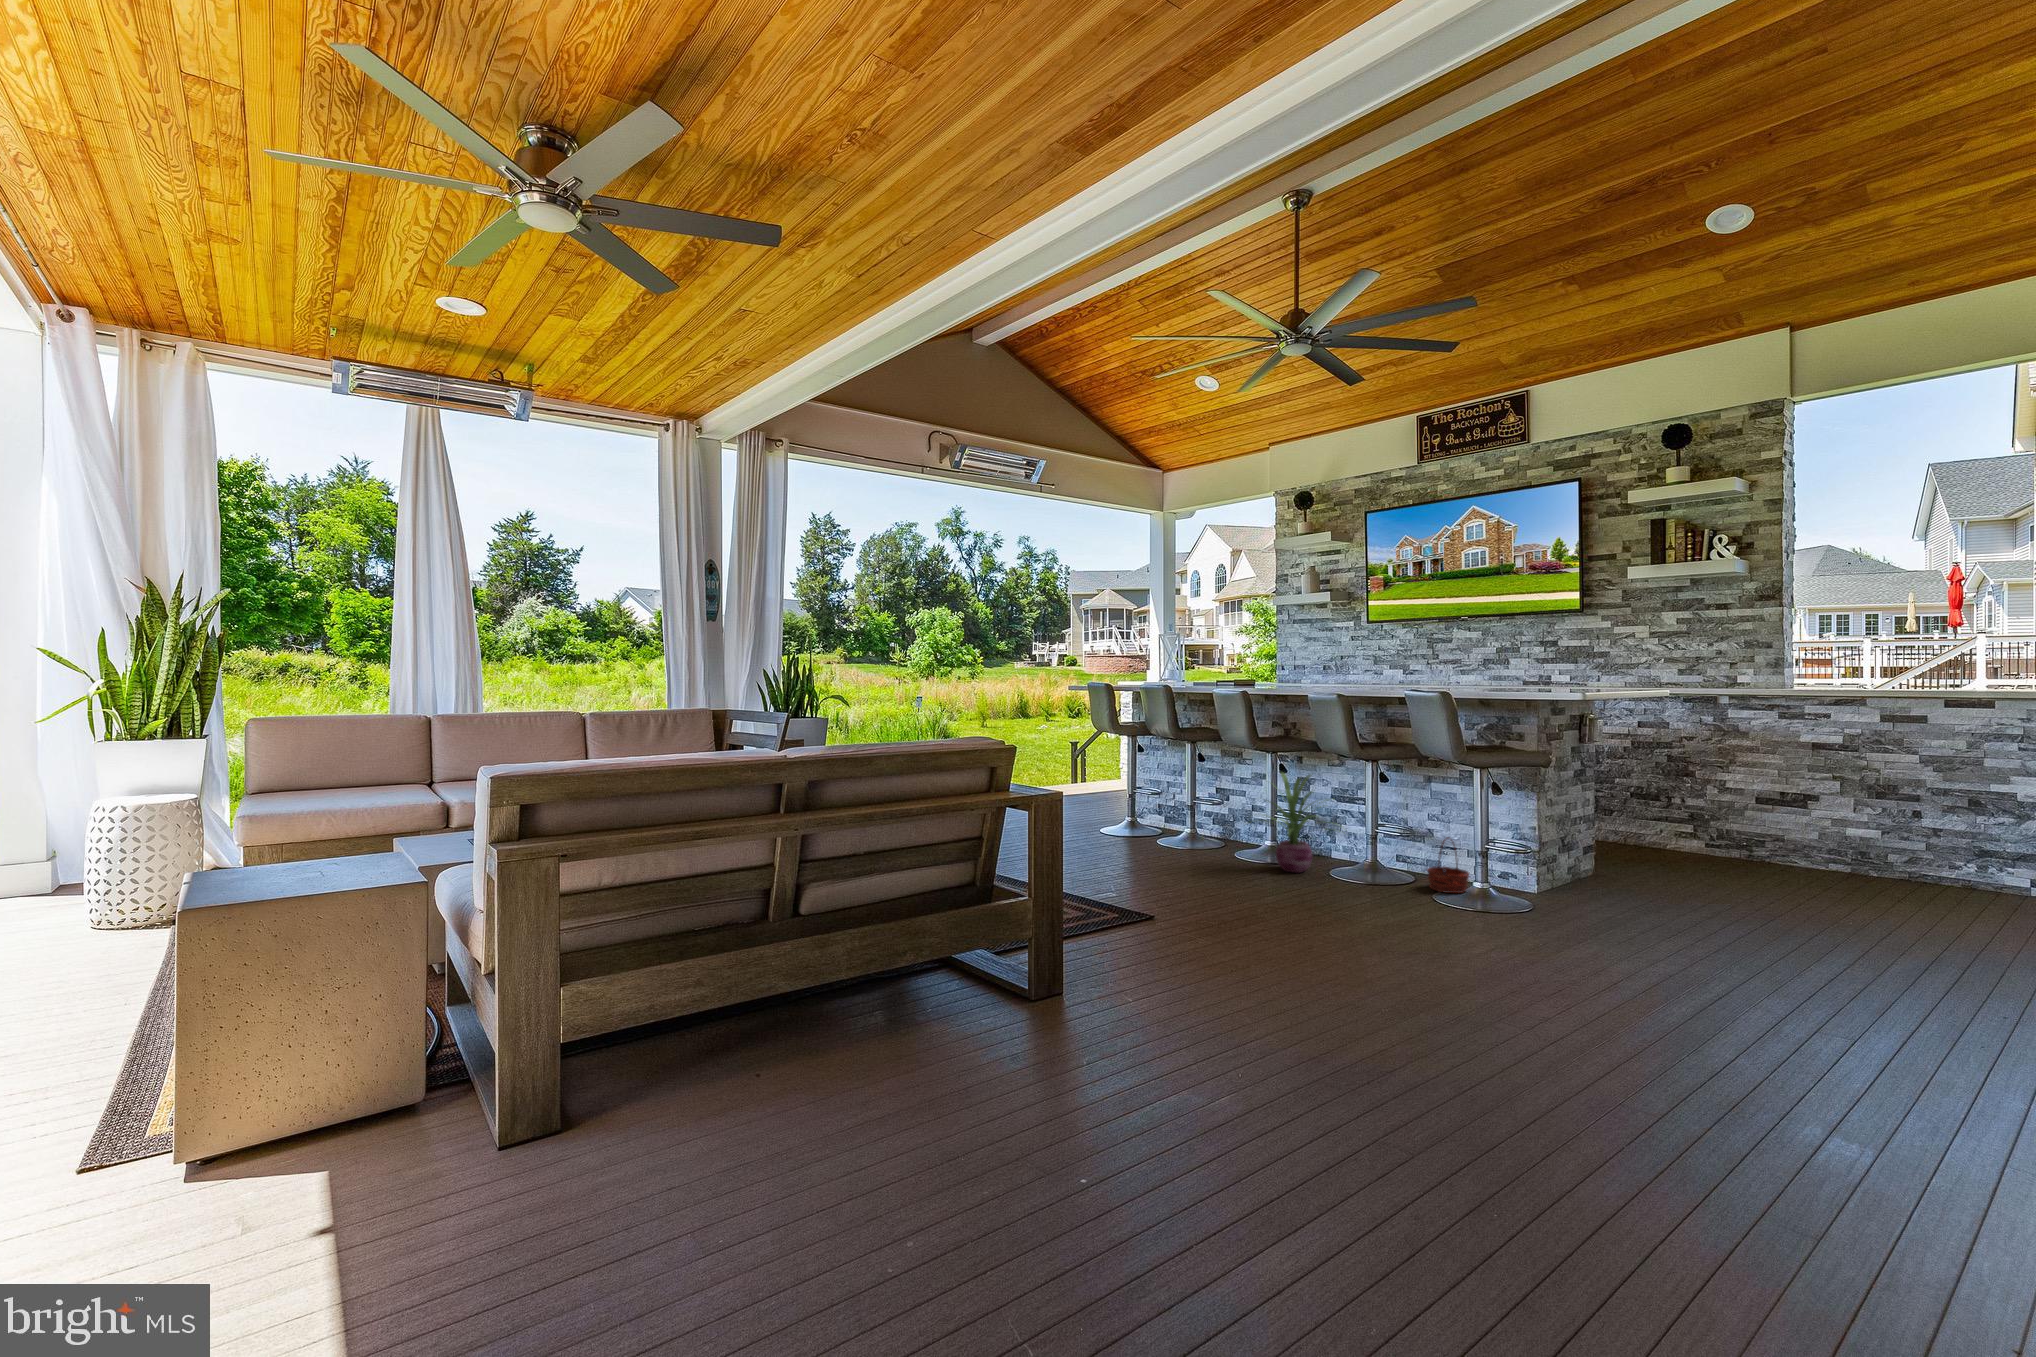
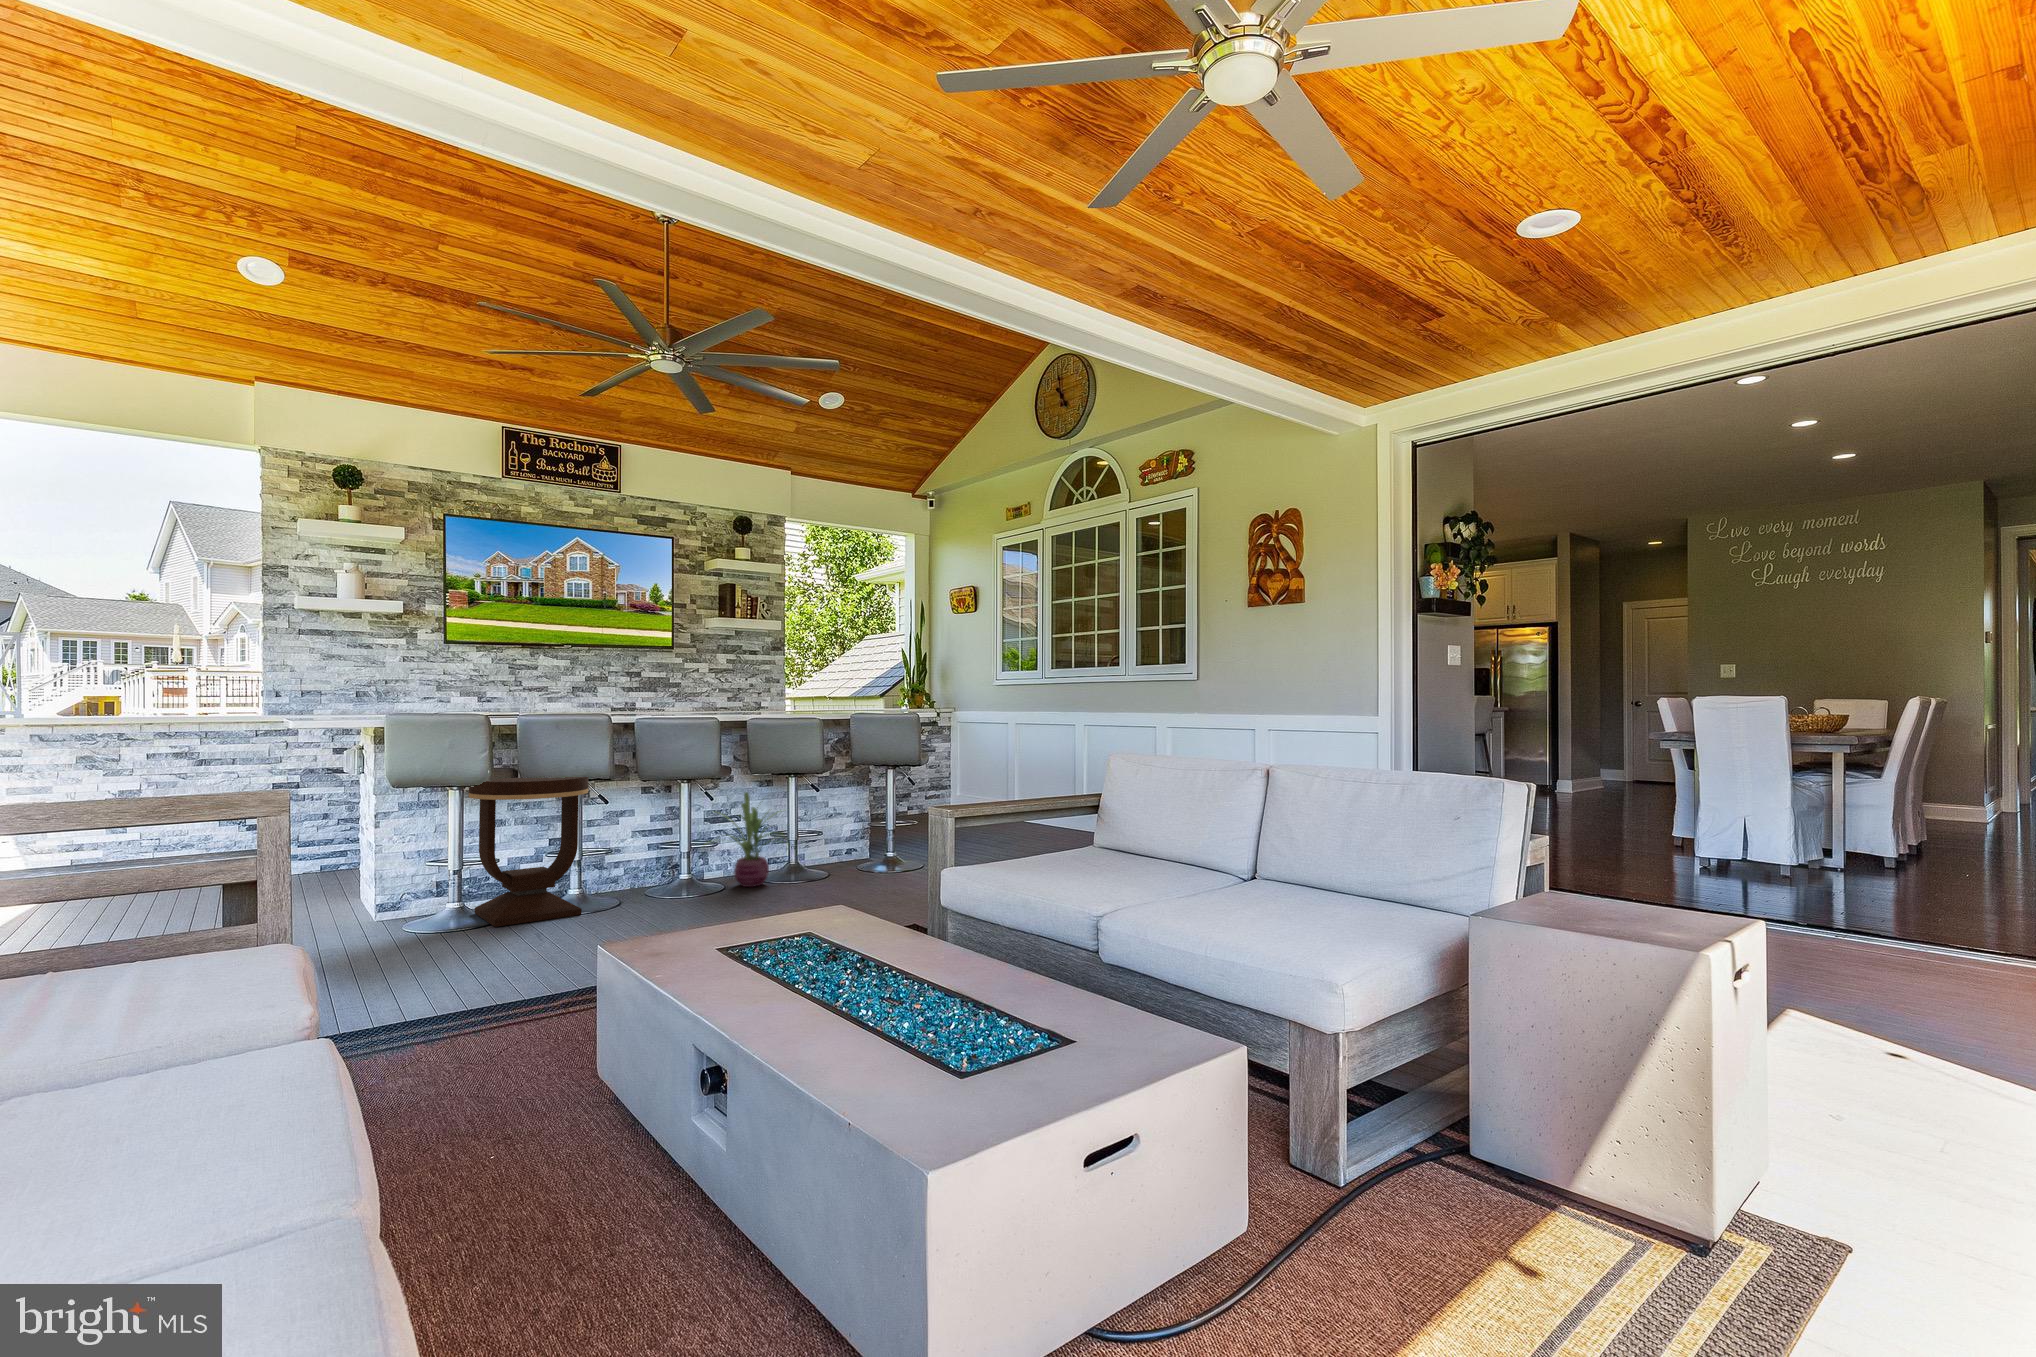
side table: none [1107,731,1191,846] -> present [469,777,588,927]
basket: present [1427,838,1469,893] -> none [829,823,860,866]

